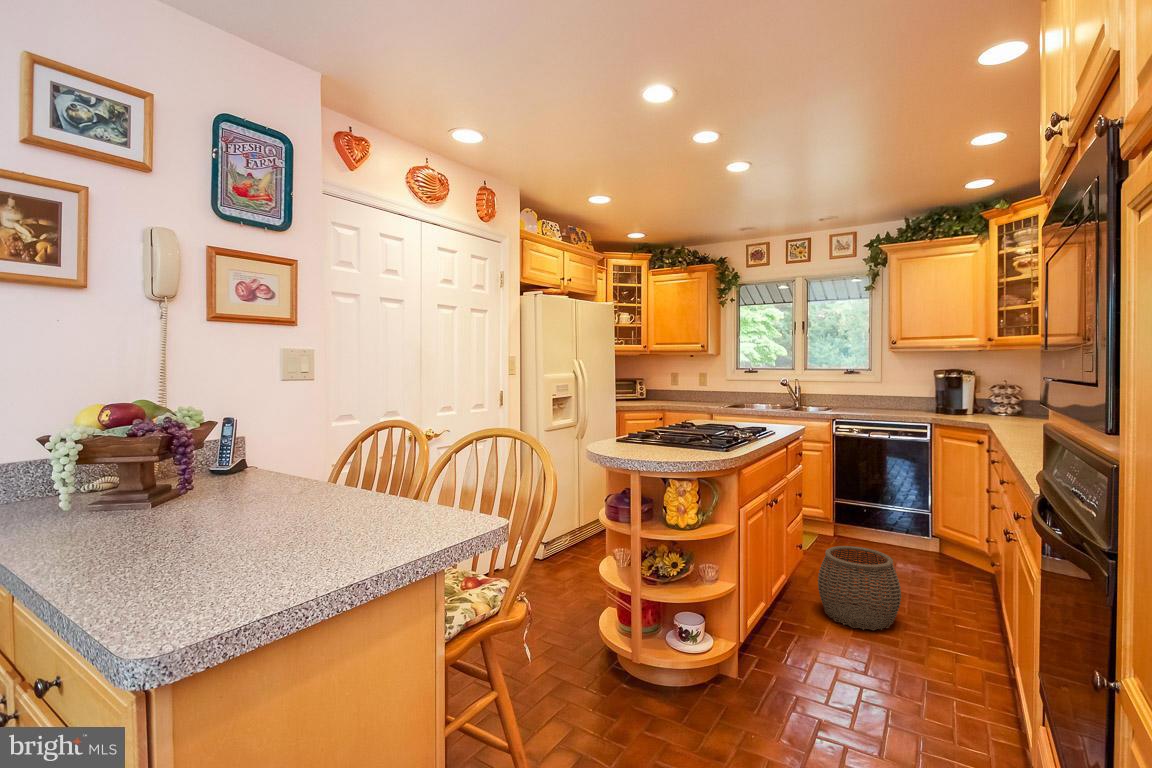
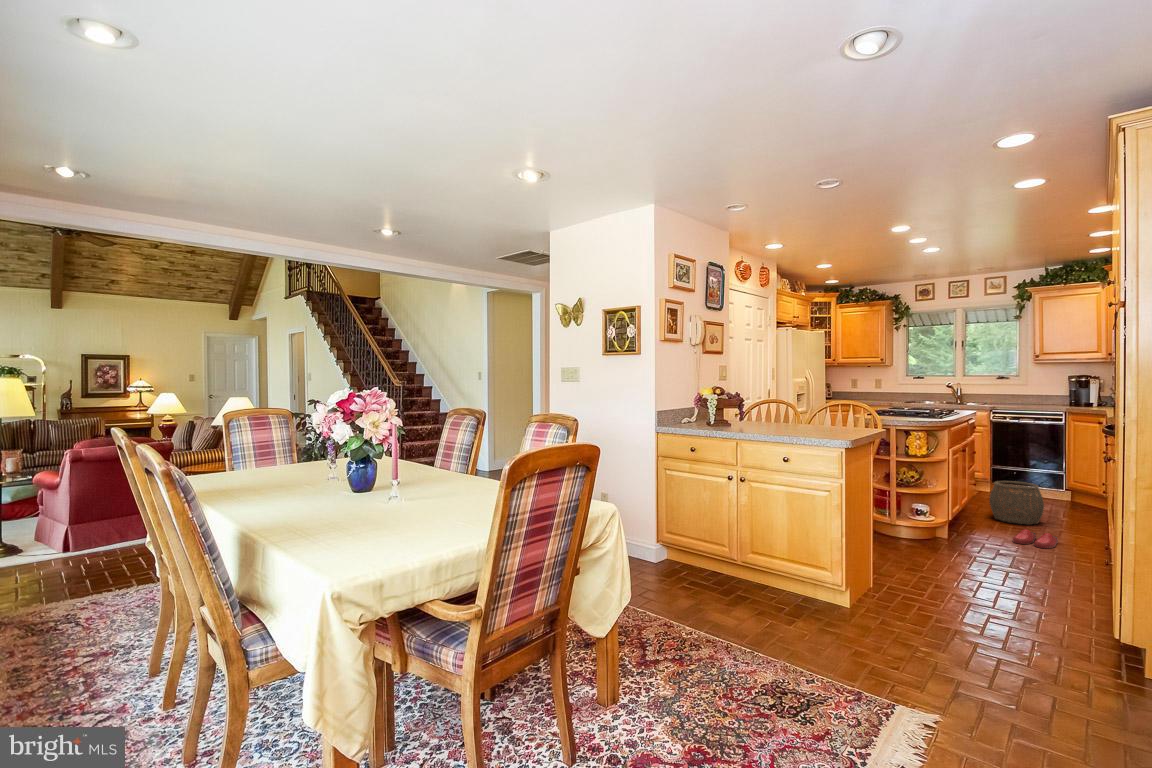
slippers: none [844,665,924,725] -> present [1013,529,1058,548]

